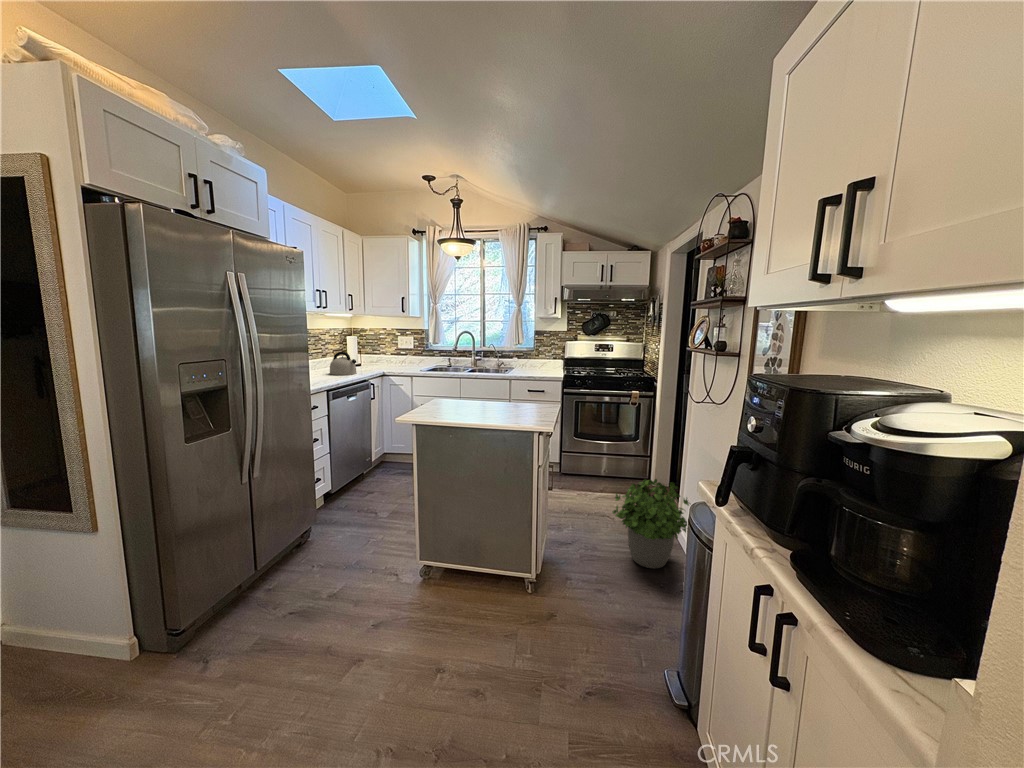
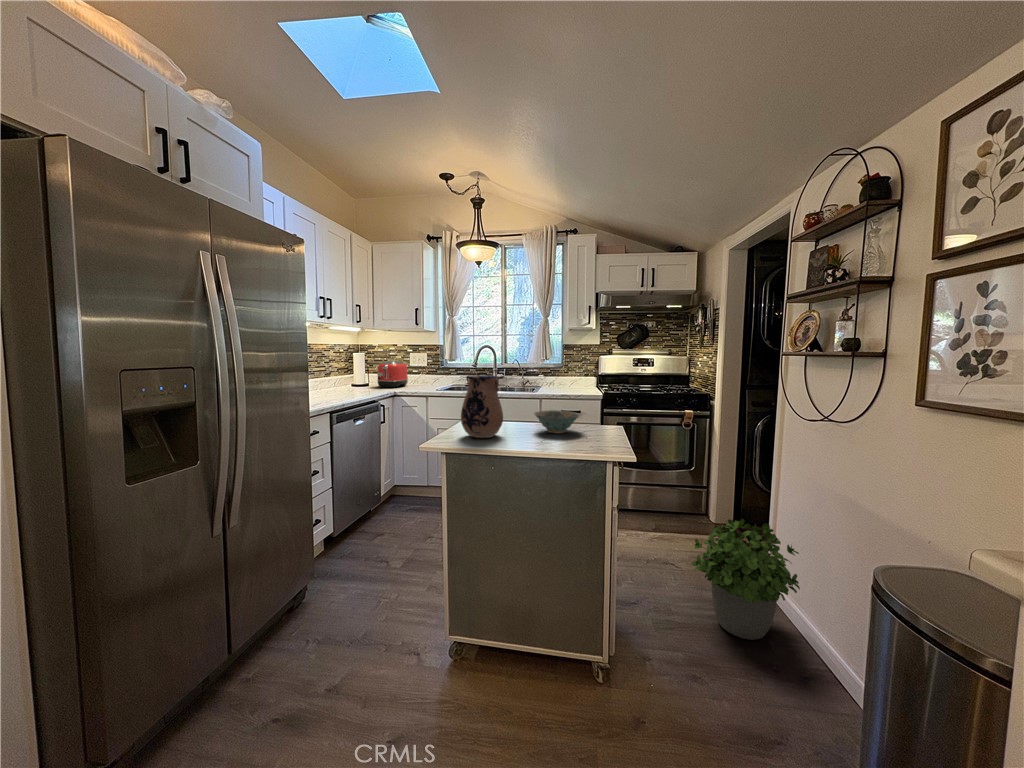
toaster: none [369,343,397,368] -> present [377,361,408,388]
kettle: present [330,352,356,375] -> none [332,369,364,396]
ceramic pitcher: none [429,364,462,414] -> present [461,375,503,438]
ceramic bowl: none [488,392,524,410] -> present [534,410,580,433]

